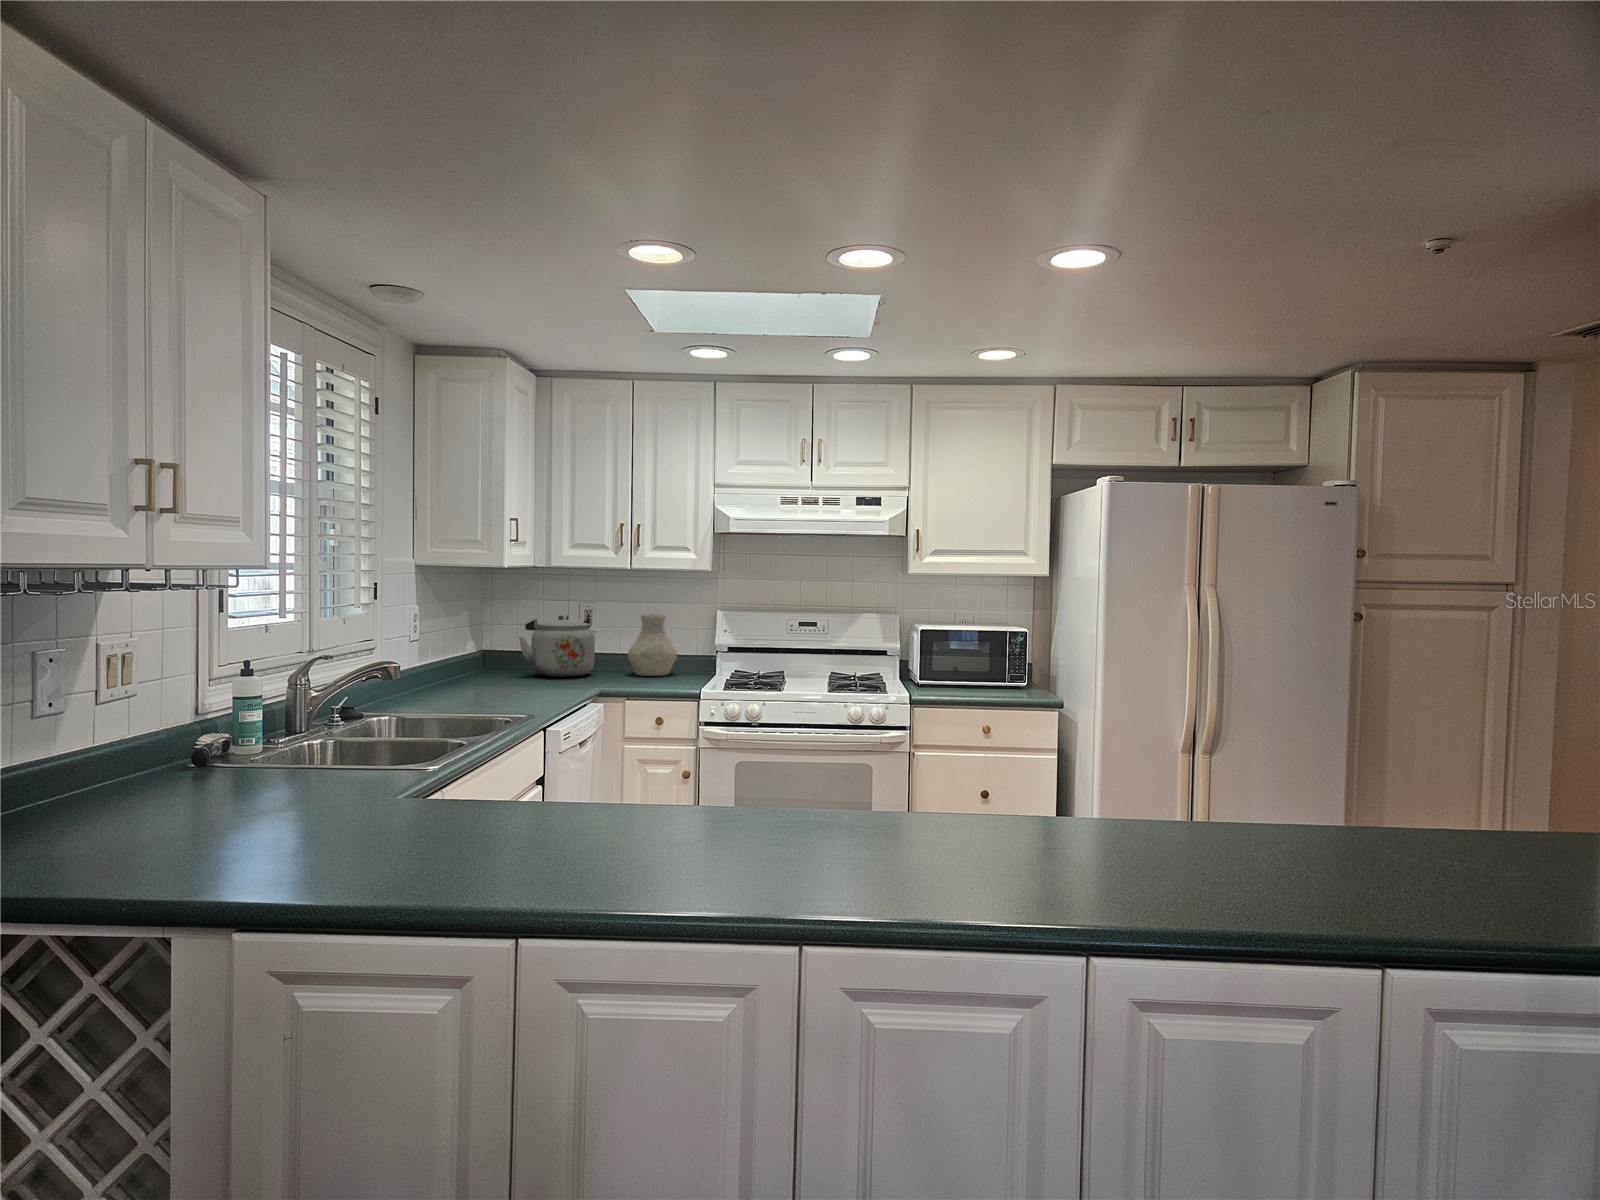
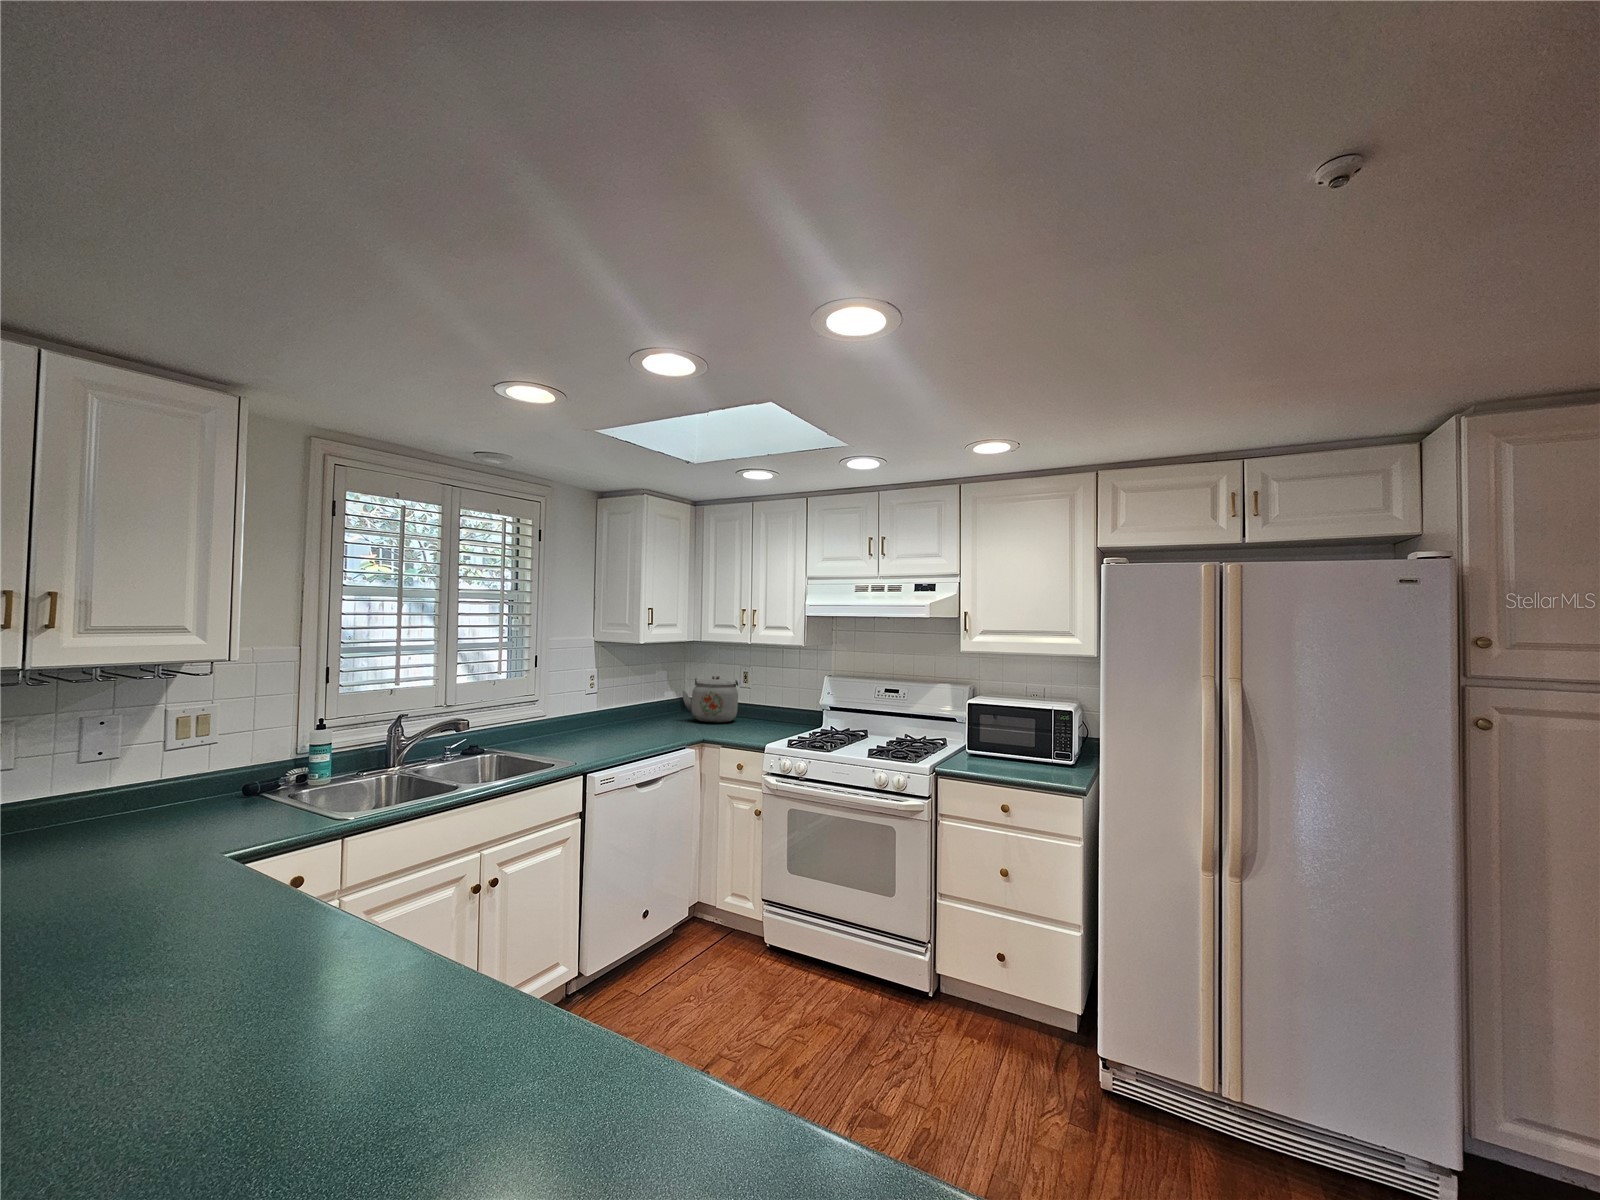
vase: present [628,614,677,676] -> none [758,678,796,727]

